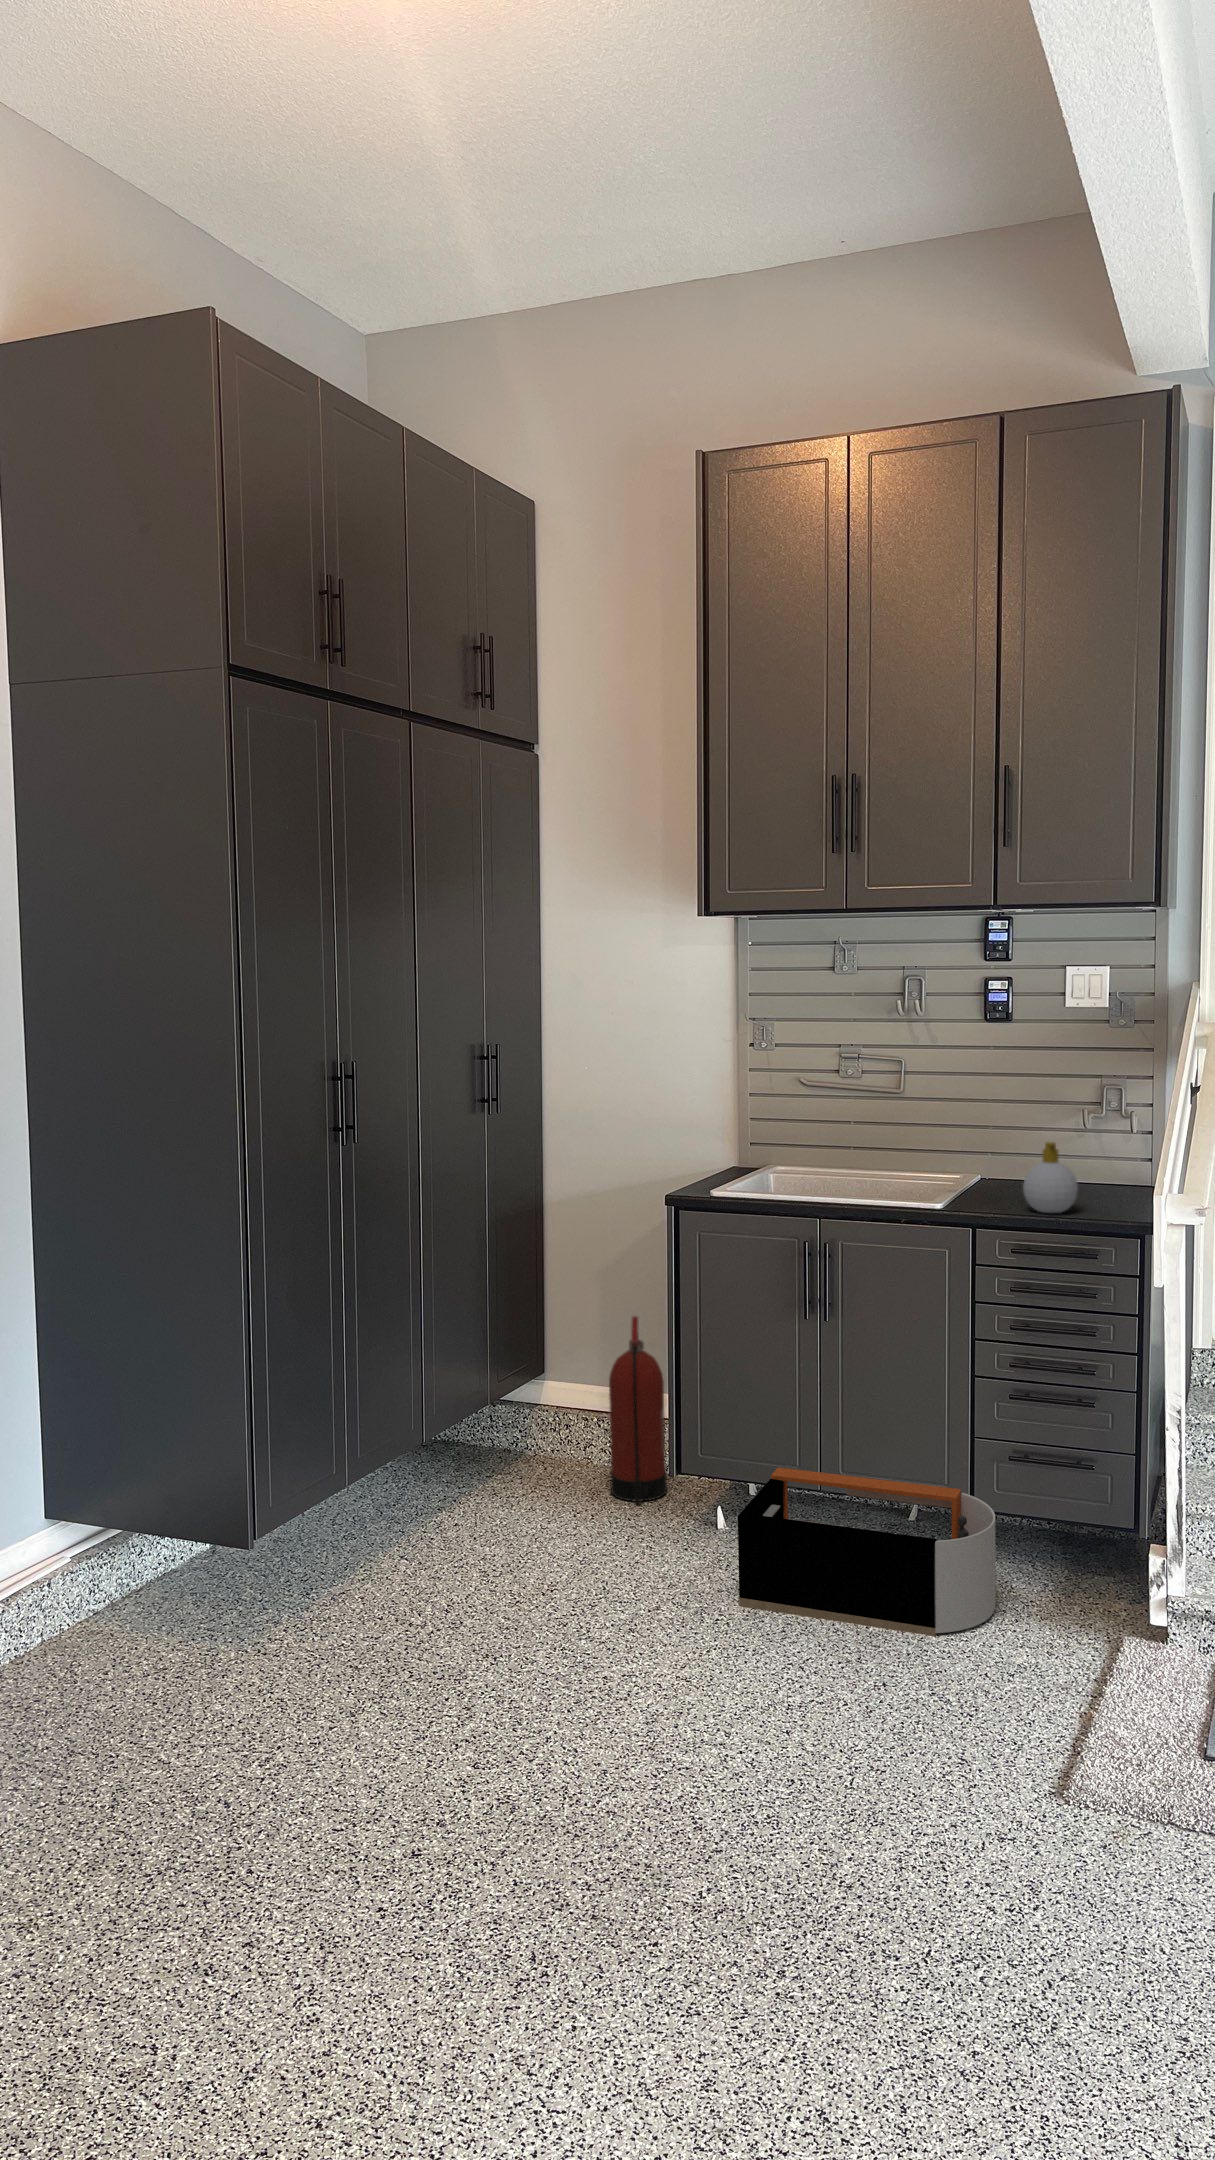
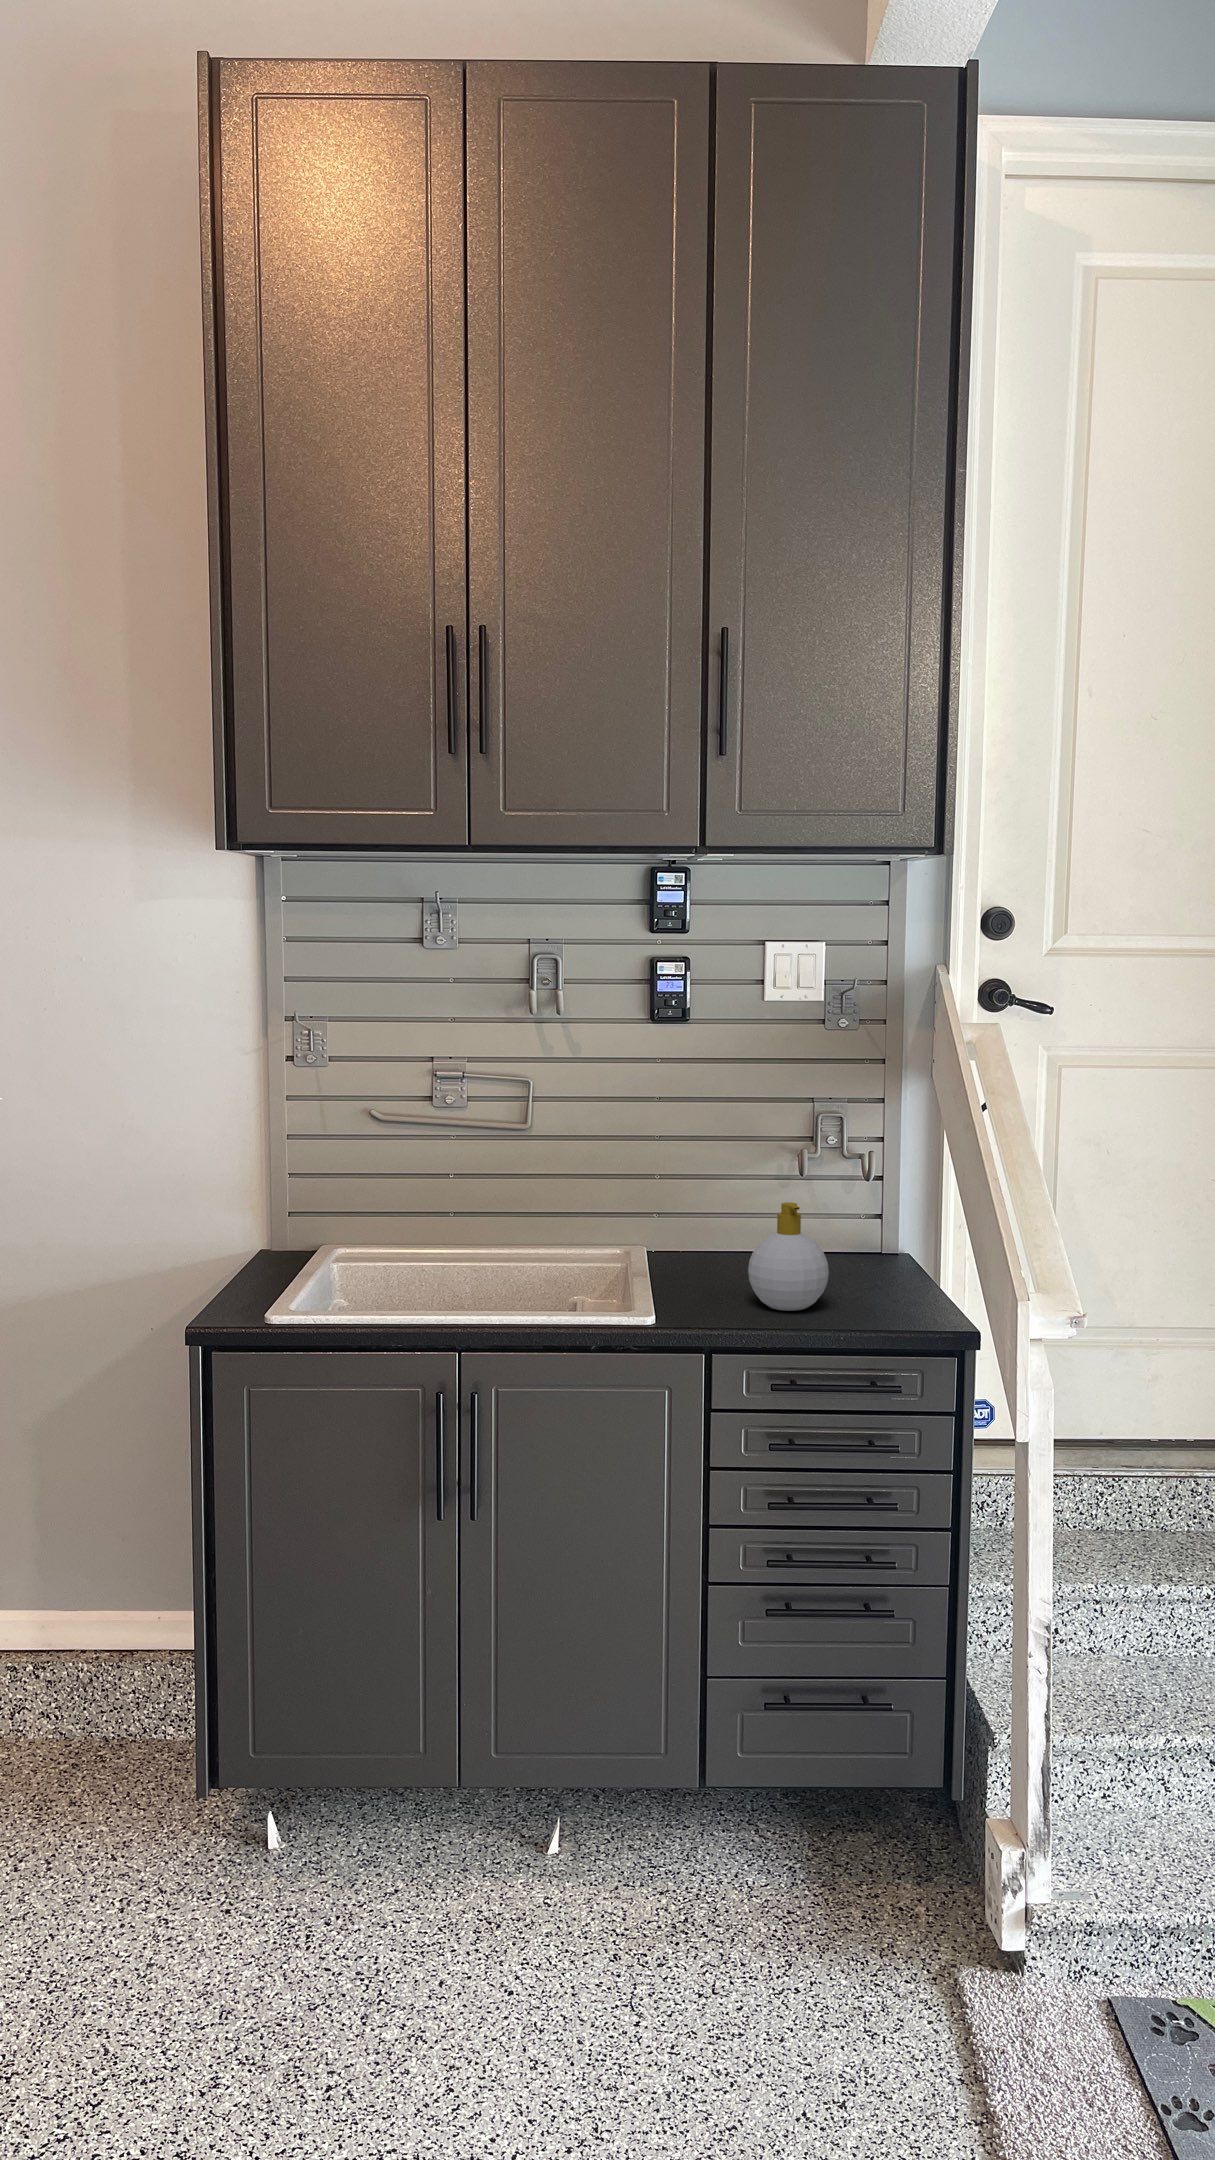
fire extinguisher: present [609,1316,667,1502] -> none [66,1501,166,1816]
storage bin: present [738,1467,995,1636] -> none [347,1756,761,2047]

